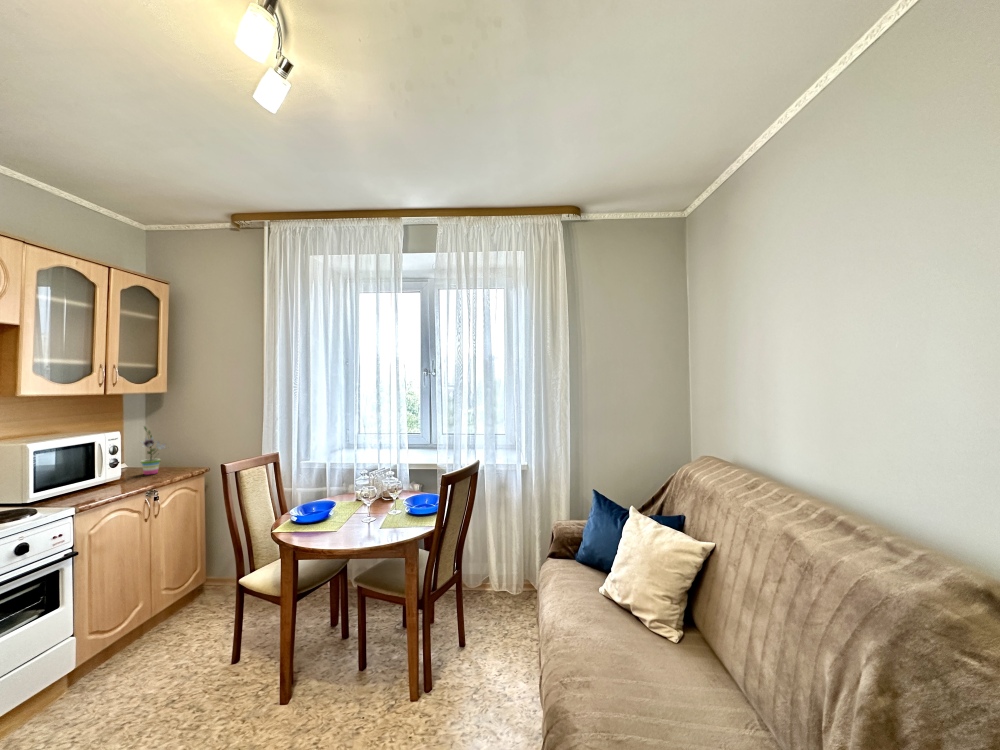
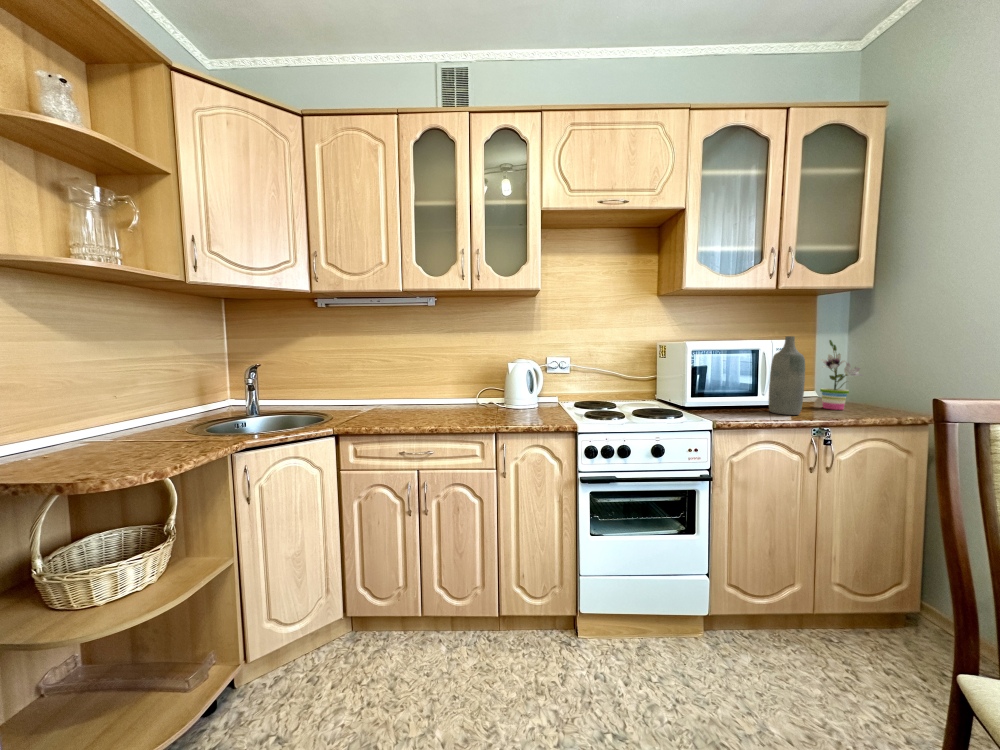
bottle: none [109,432,135,488] -> present [769,336,805,415]

